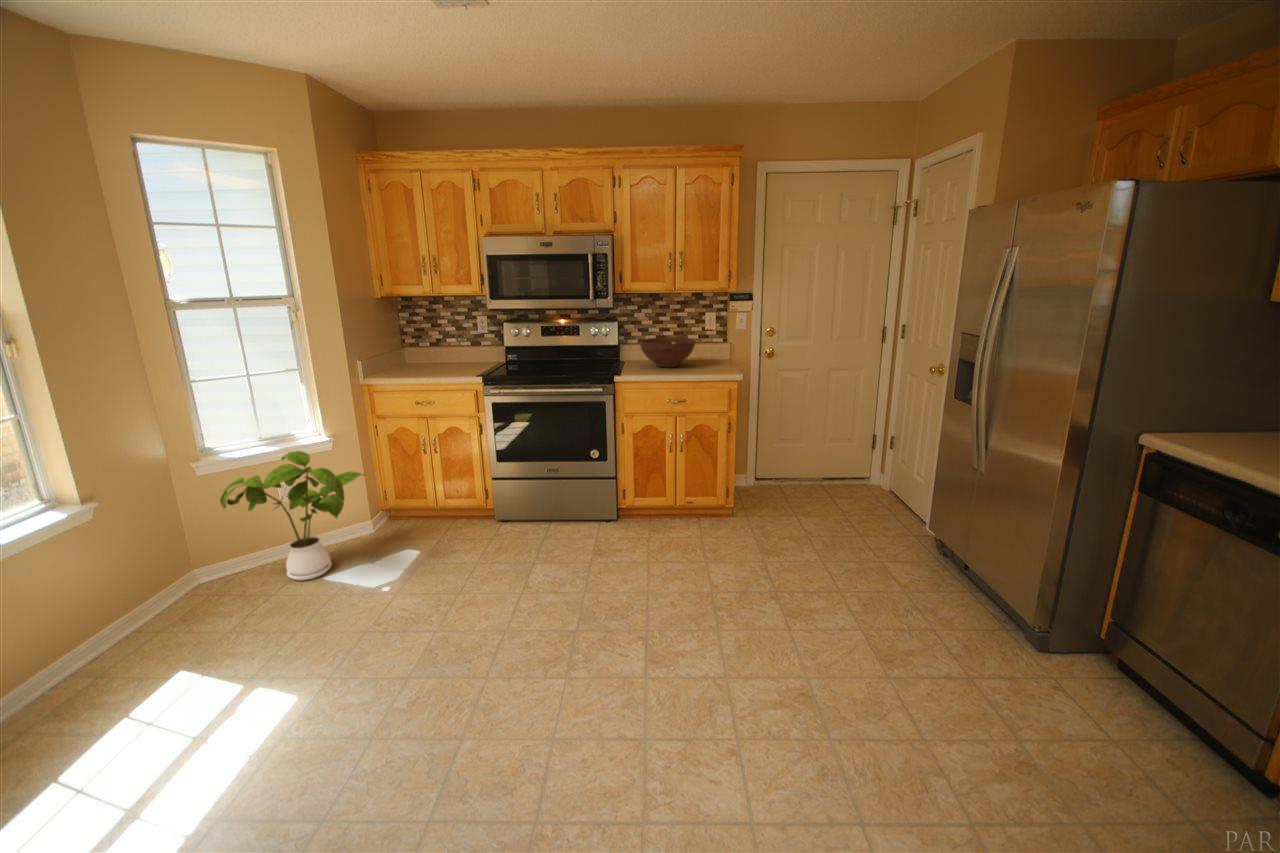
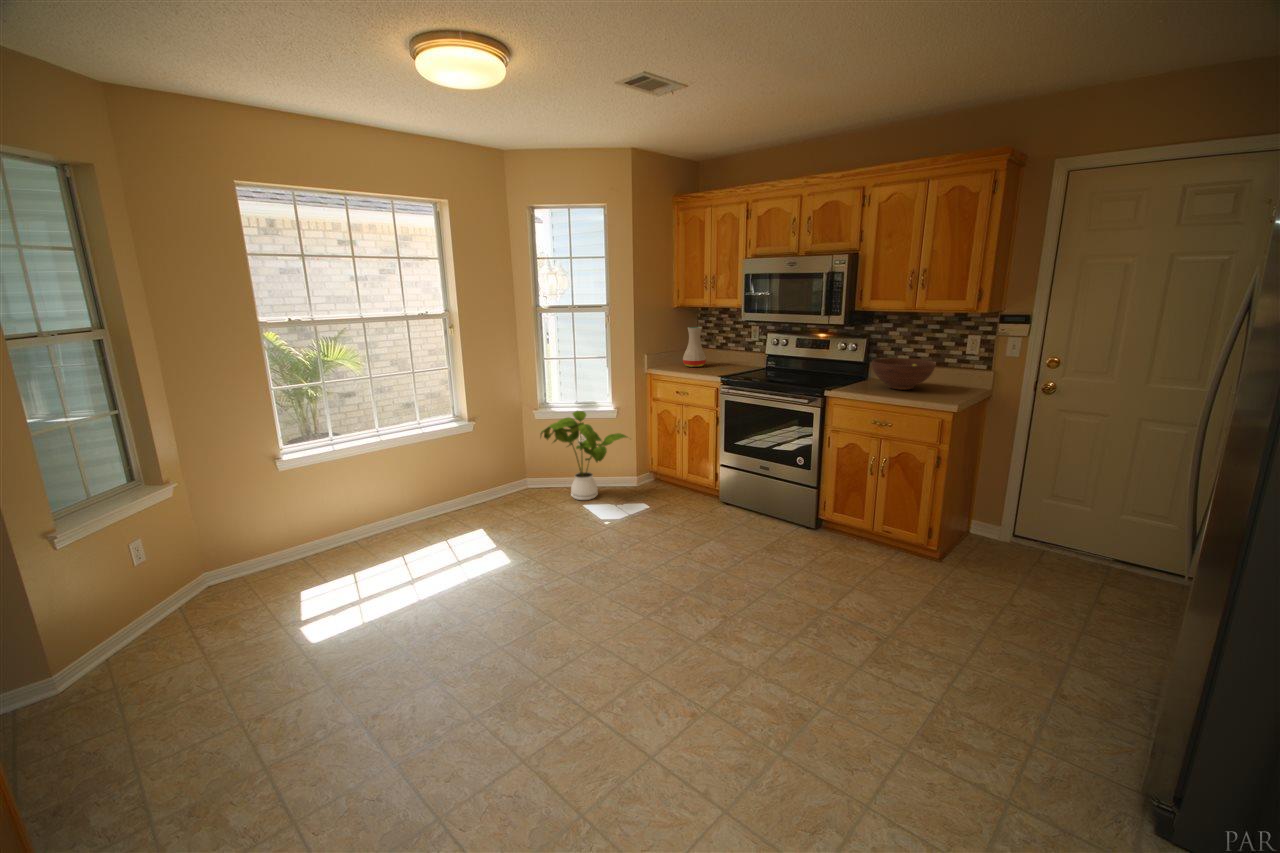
vase: none [404,321,435,370] -> present [683,327,706,367]

